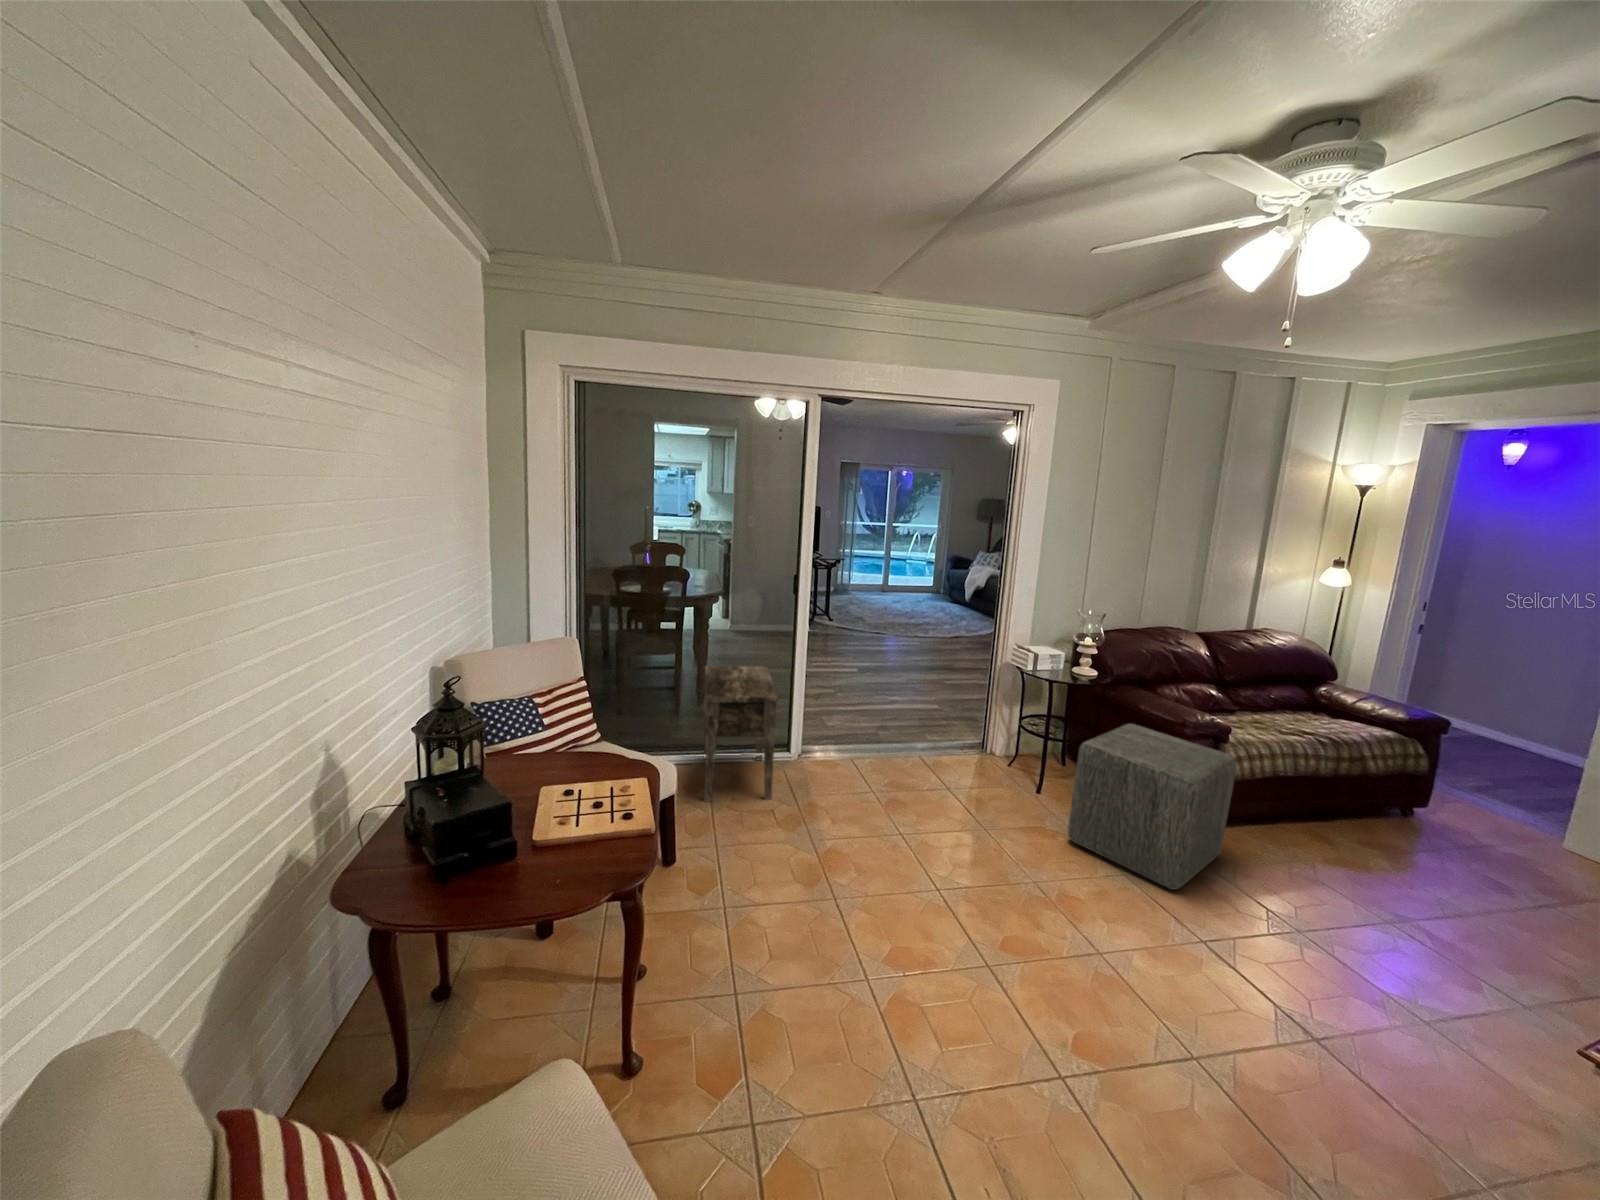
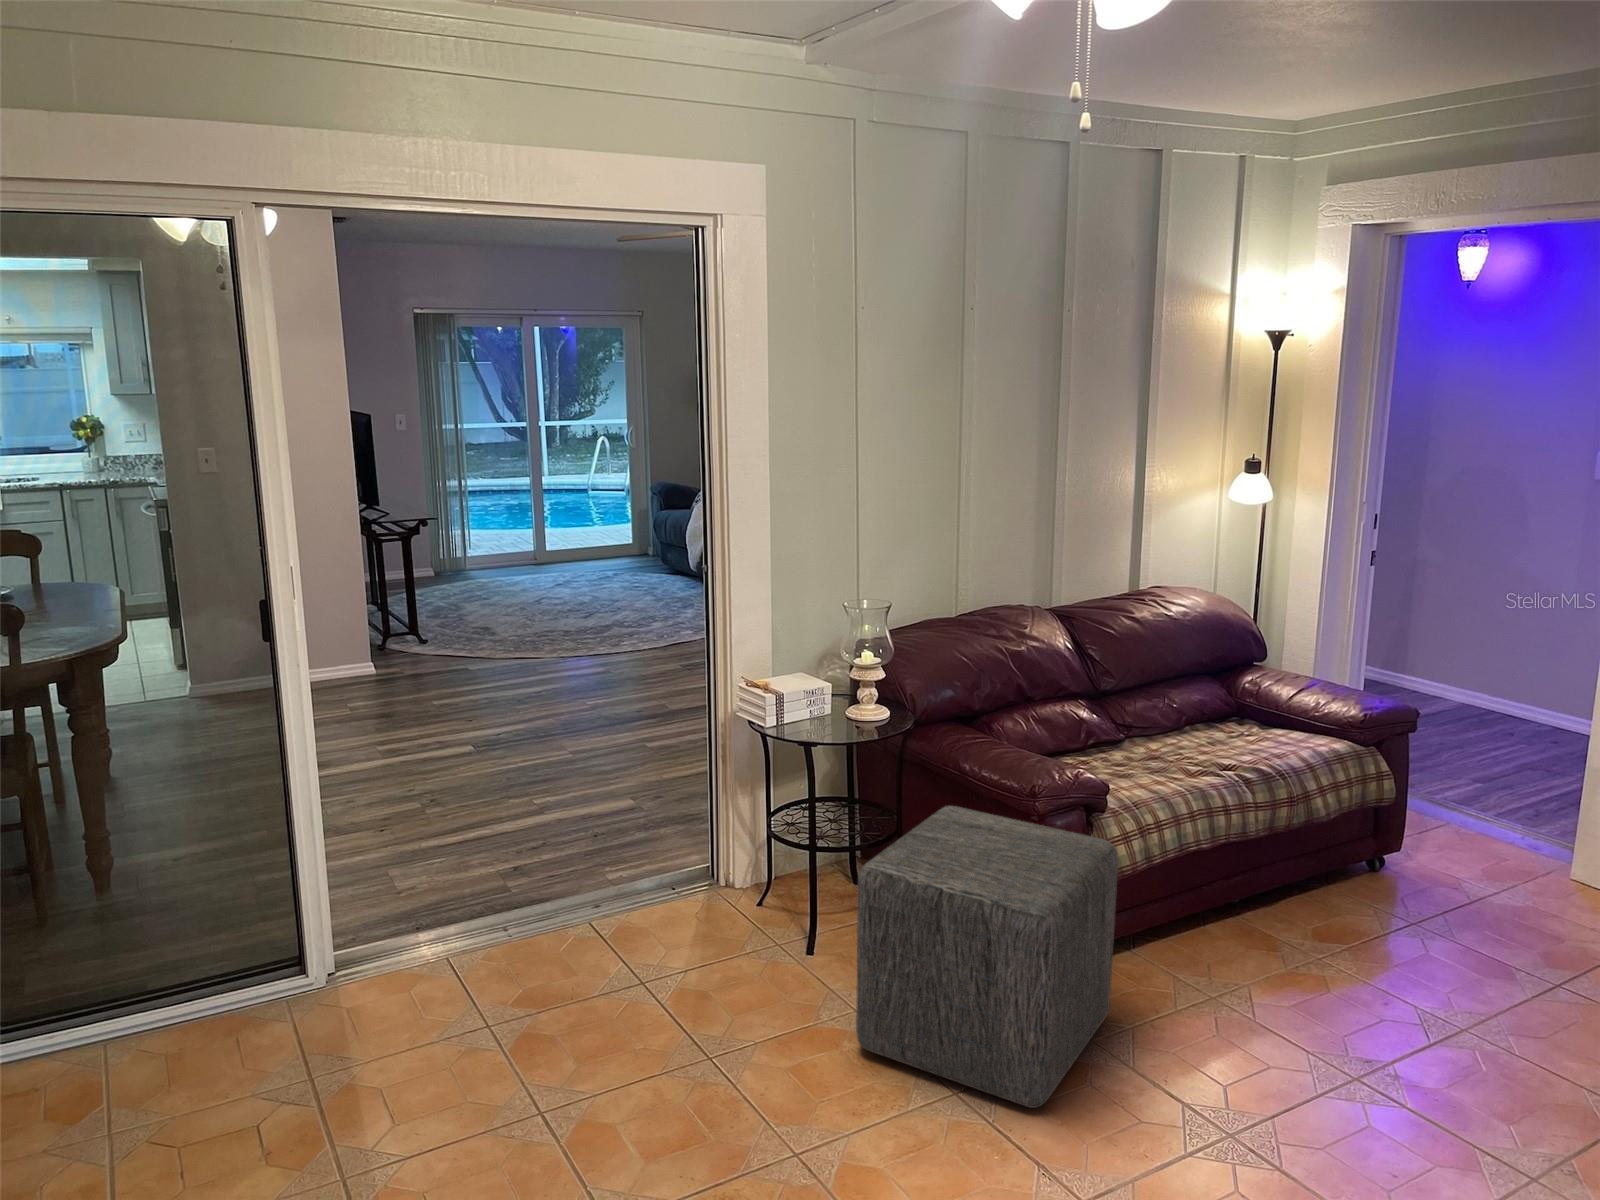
side table: present [704,666,778,801] -> none [49,804,254,1146]

